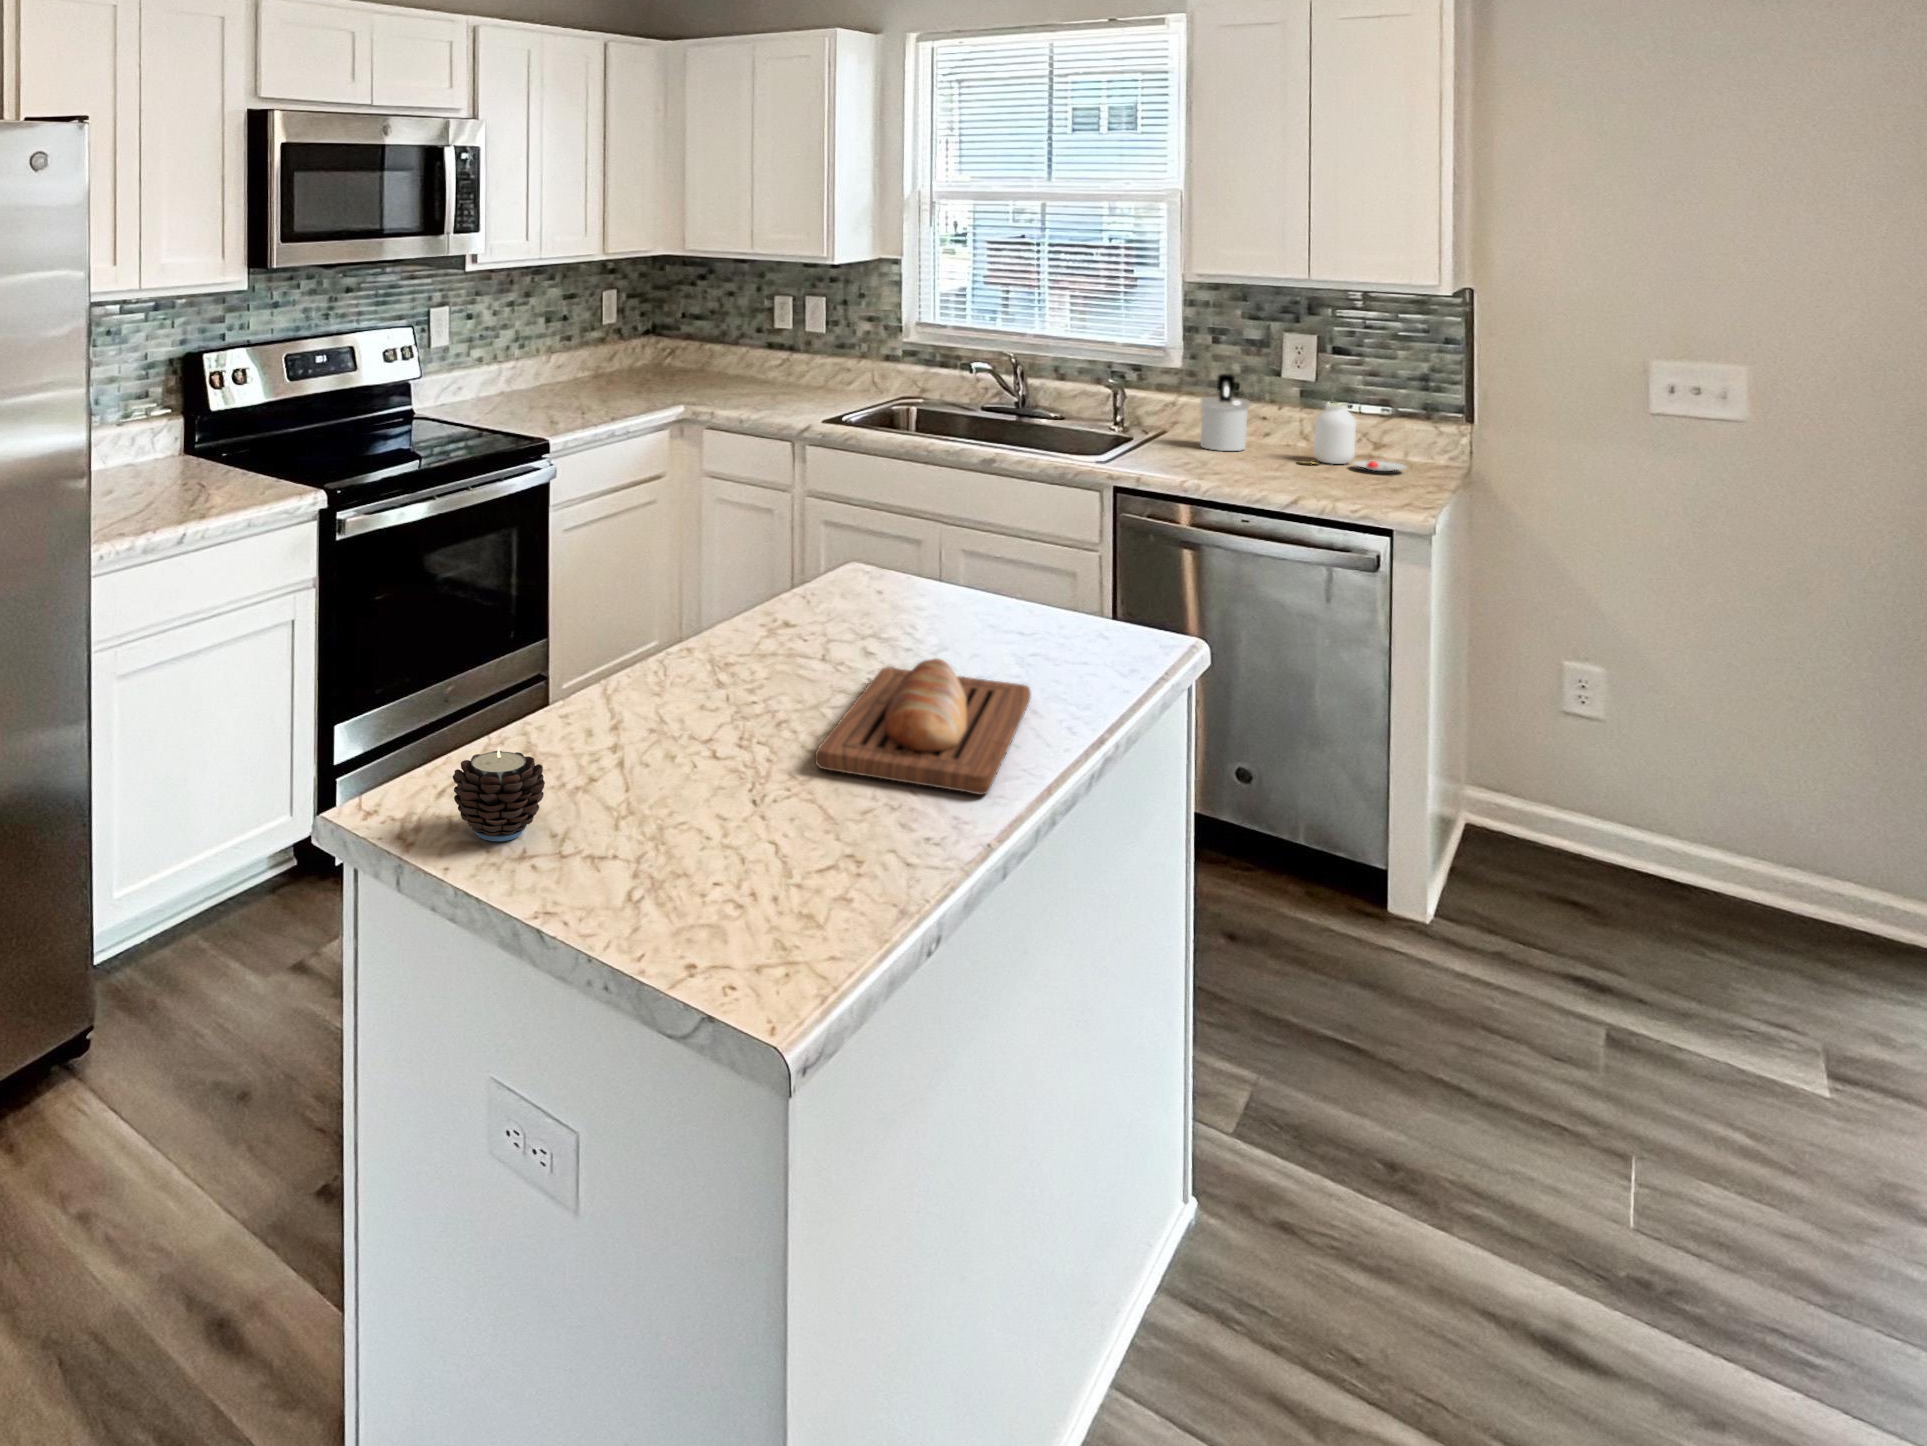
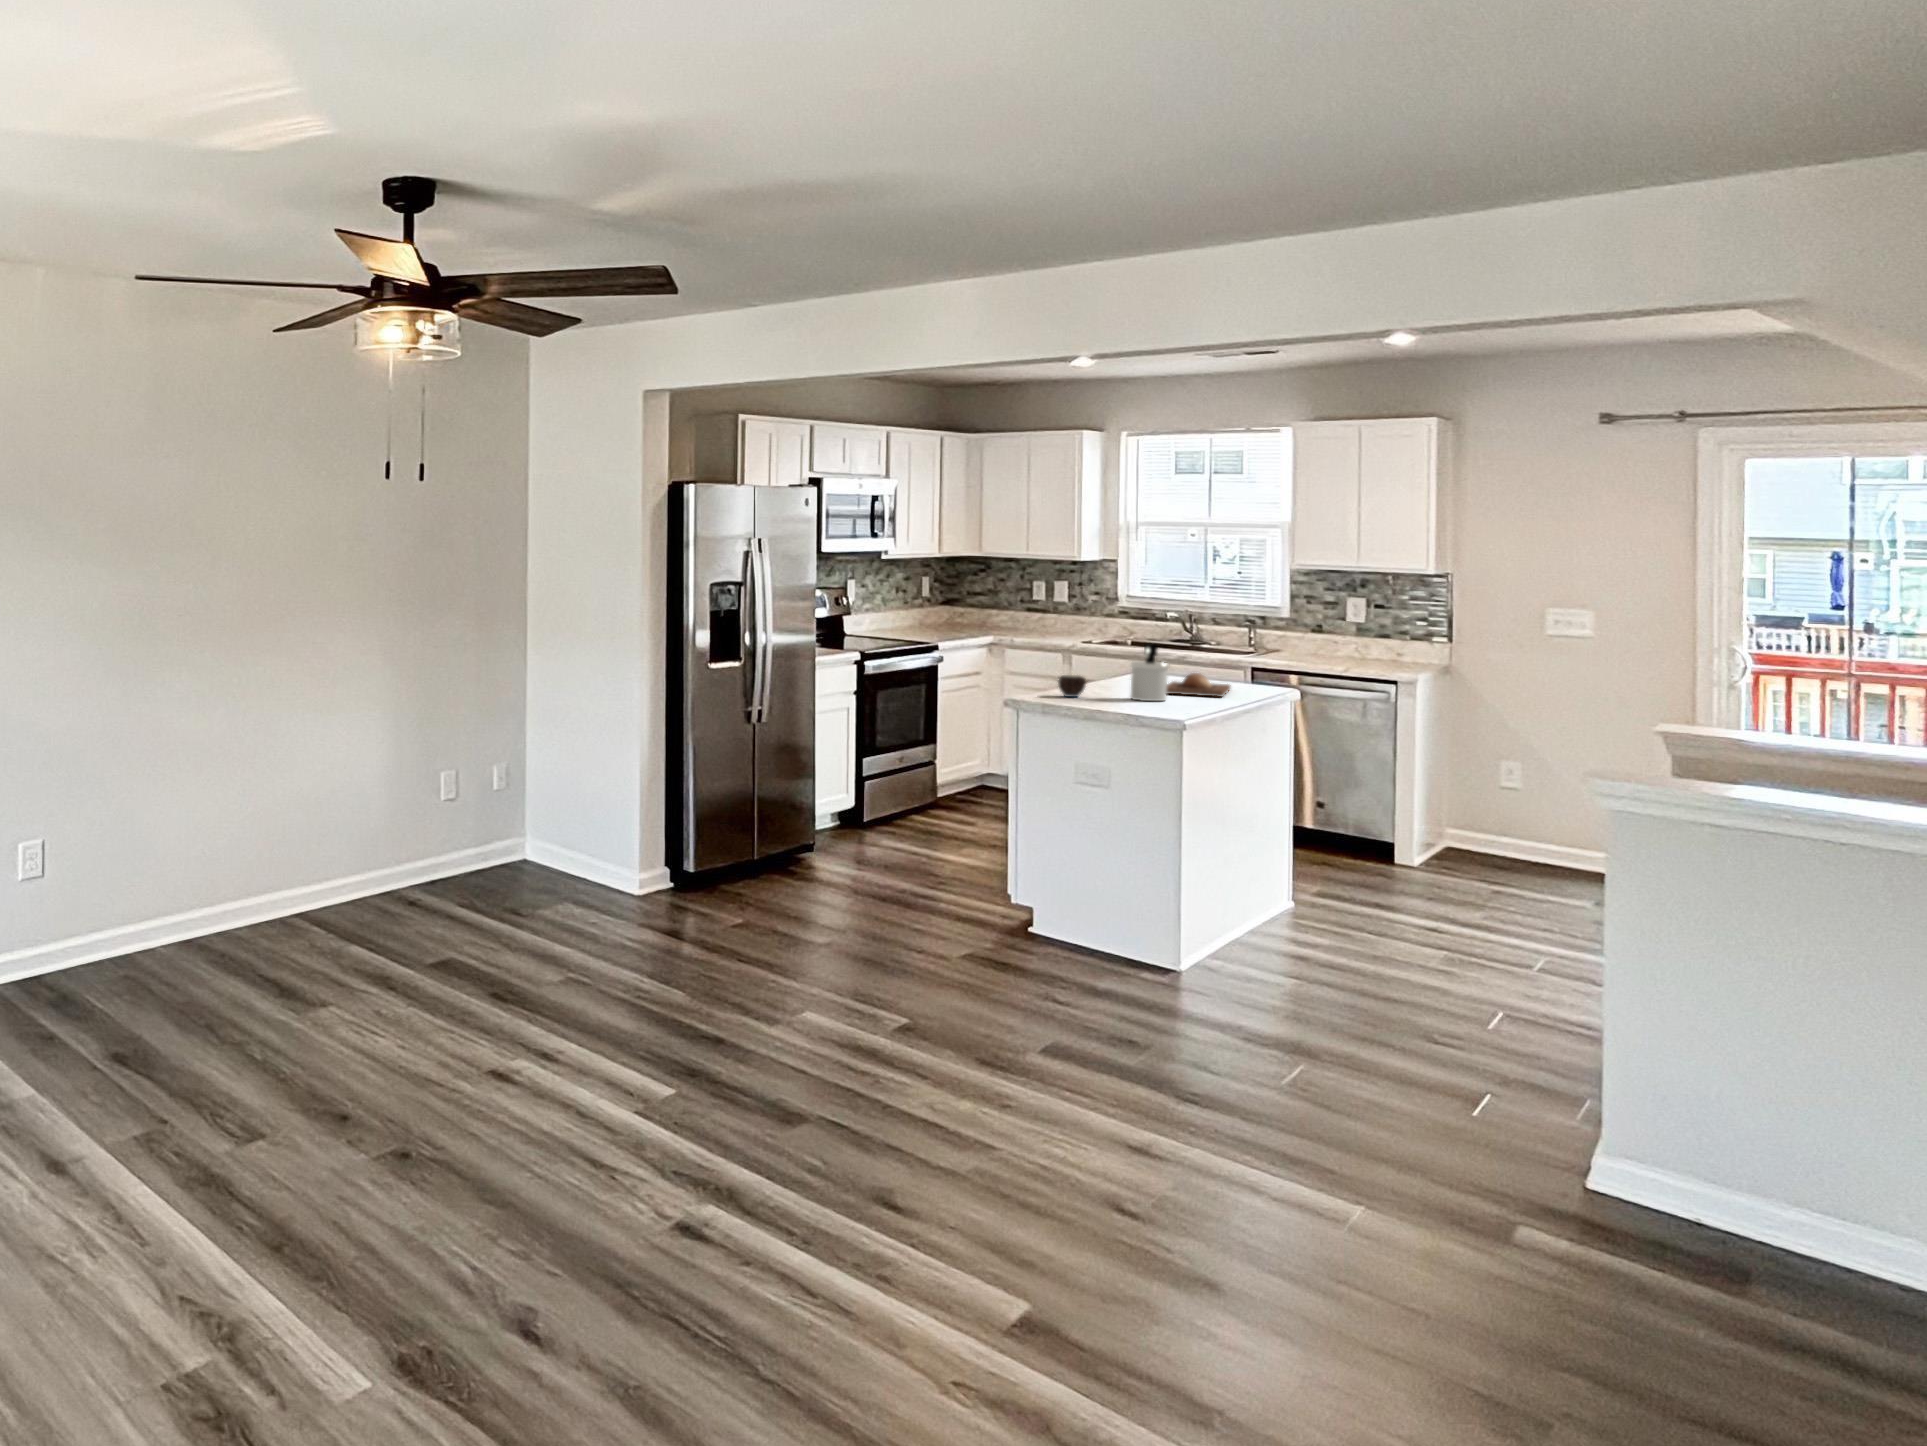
soap dispenser: present [1200,374,1250,451] -> present [1131,643,1169,701]
jar: present [1301,403,1407,471] -> none [1352,631,1414,664]

